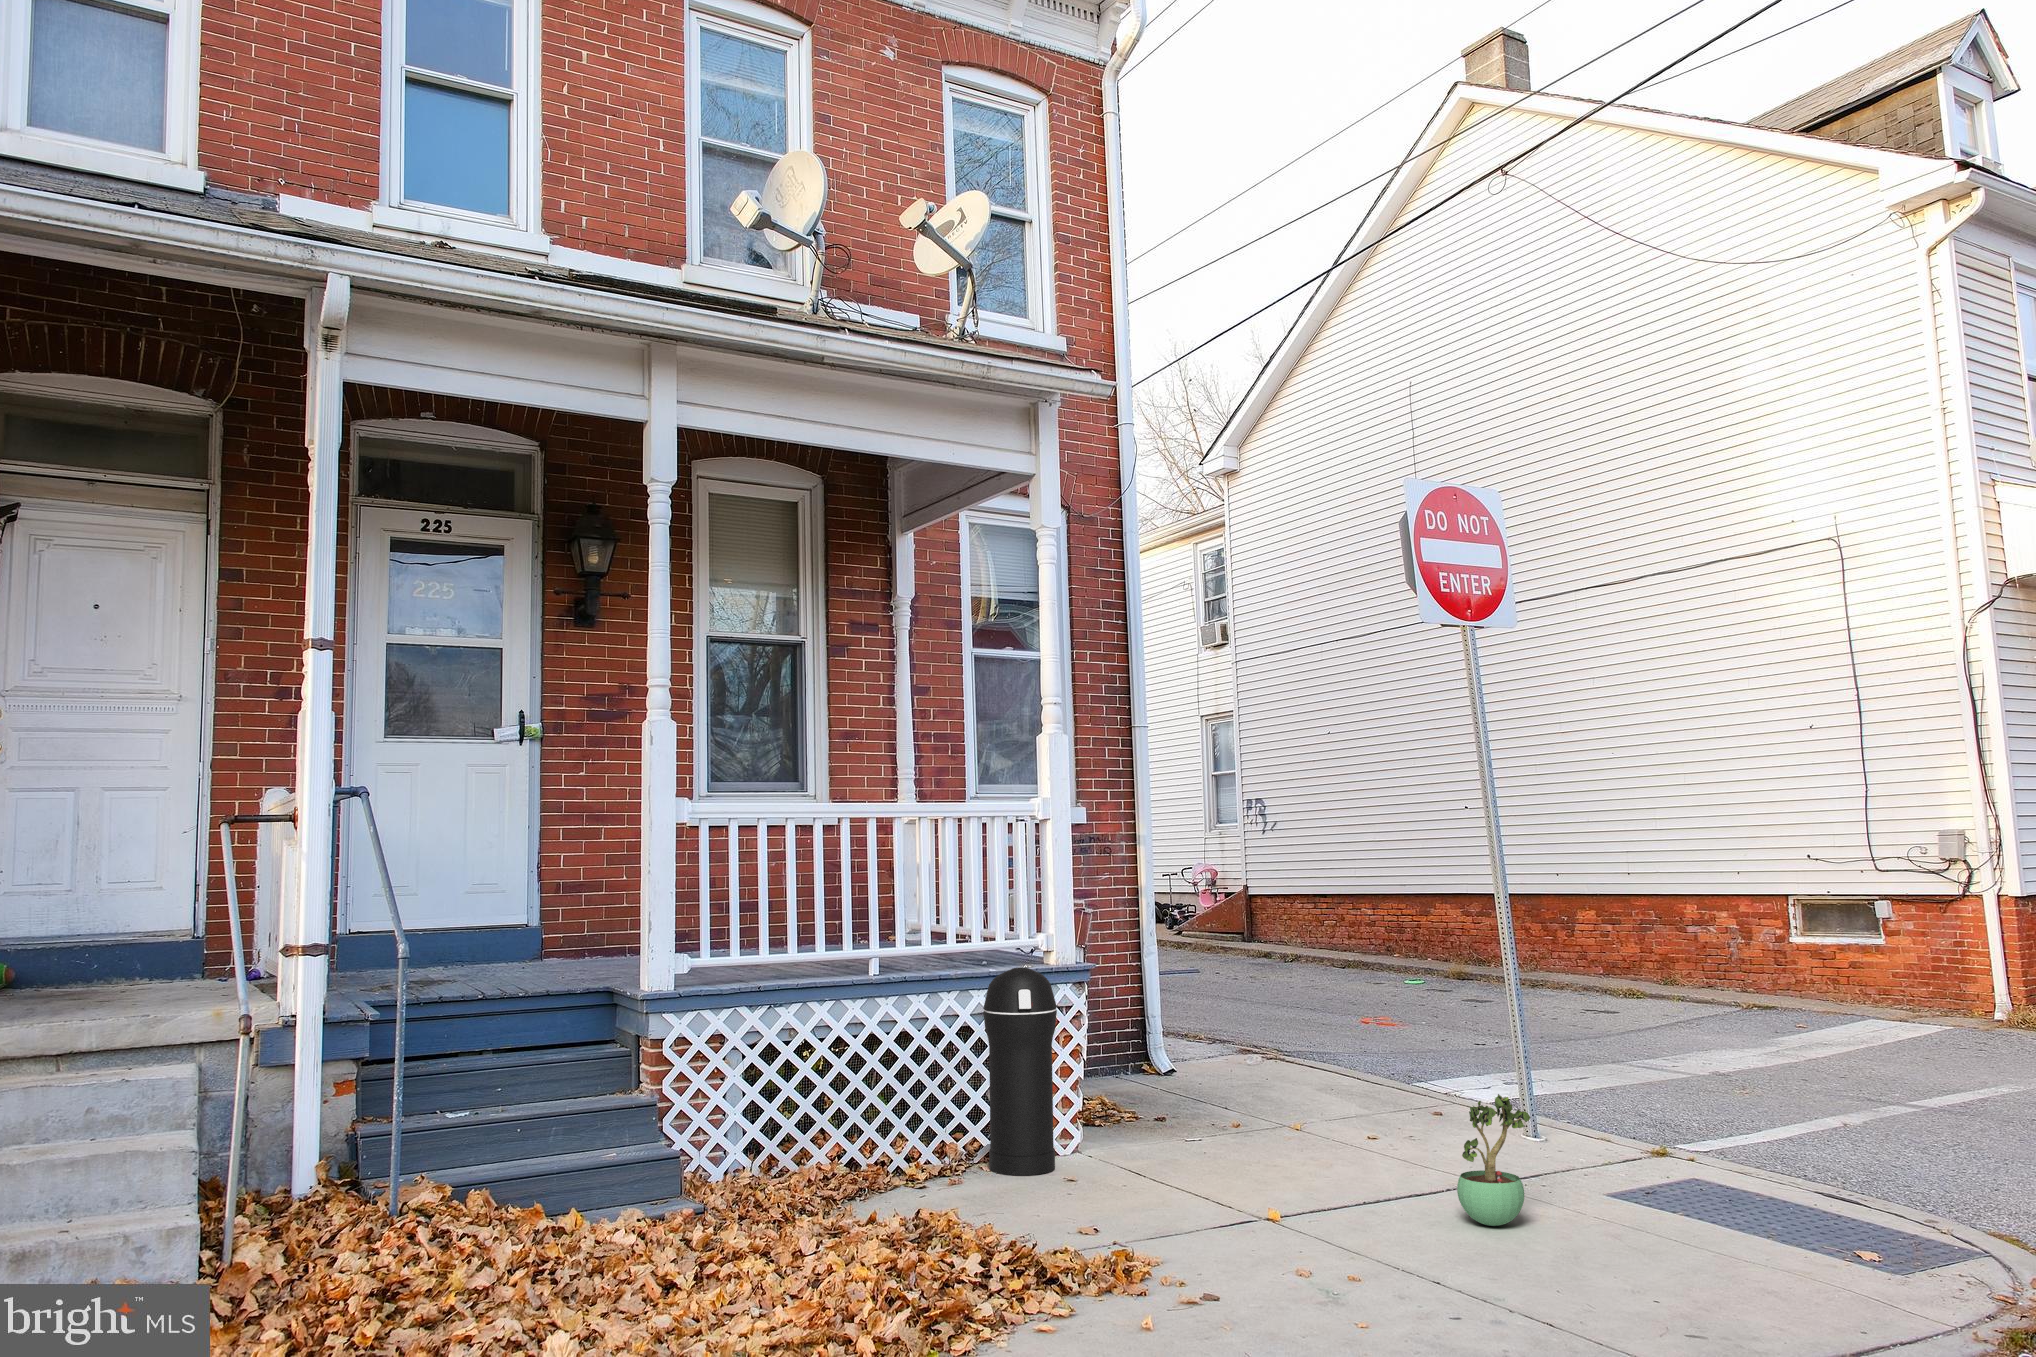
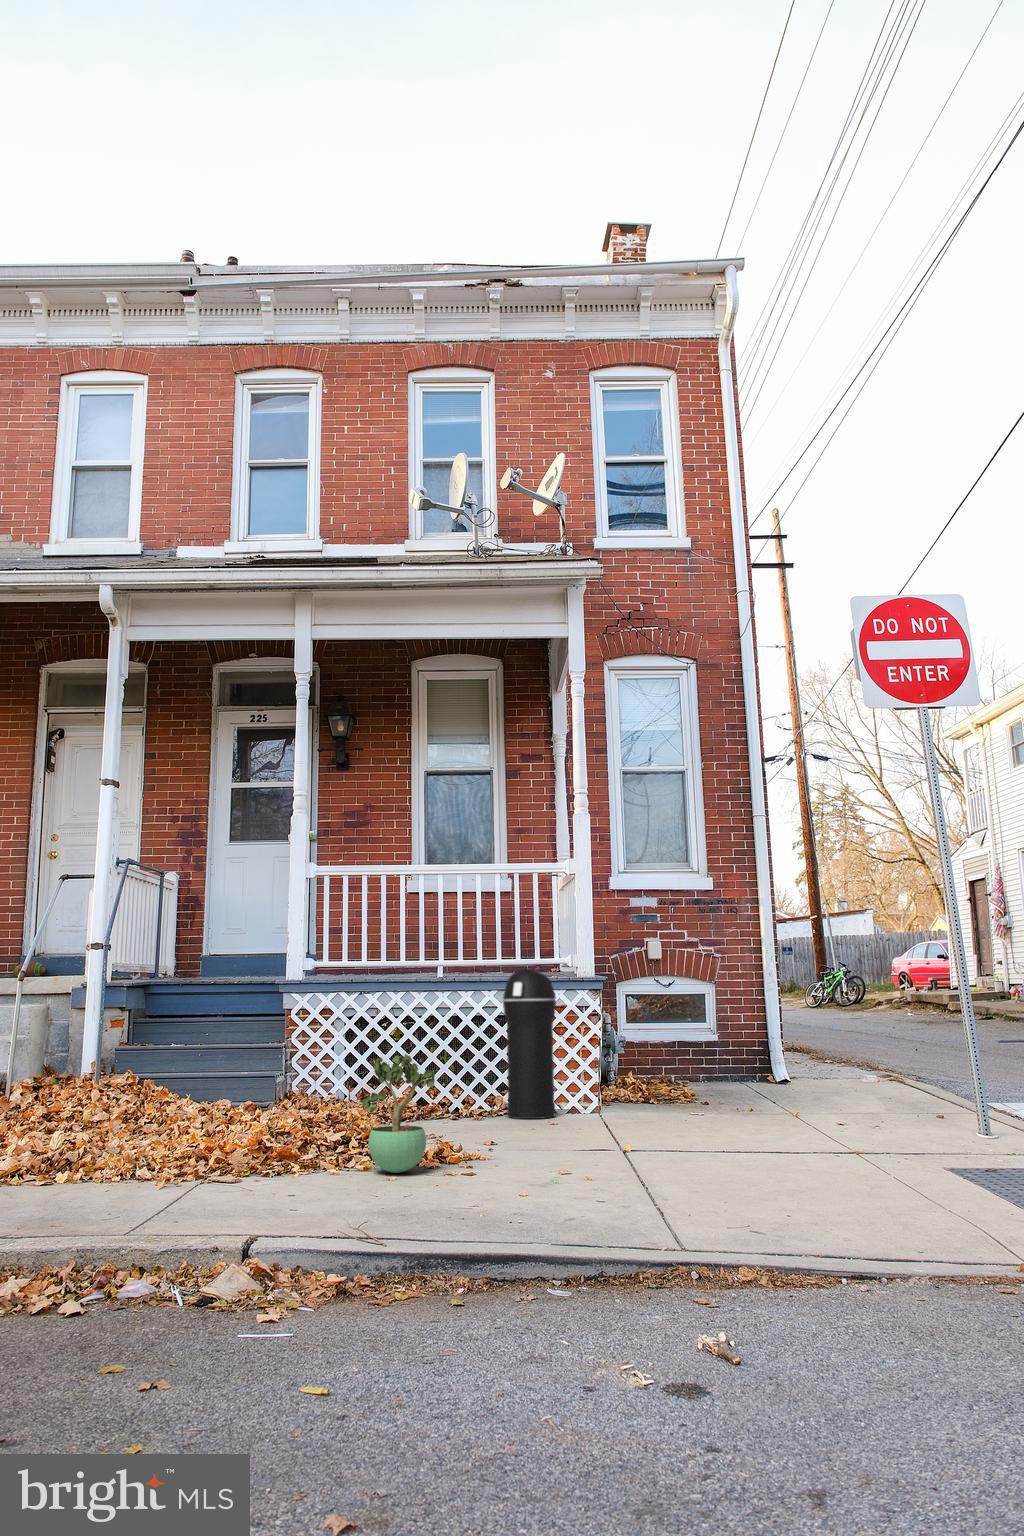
potted plant: present [1457,1094,1530,1226] -> present [362,1054,435,1173]

